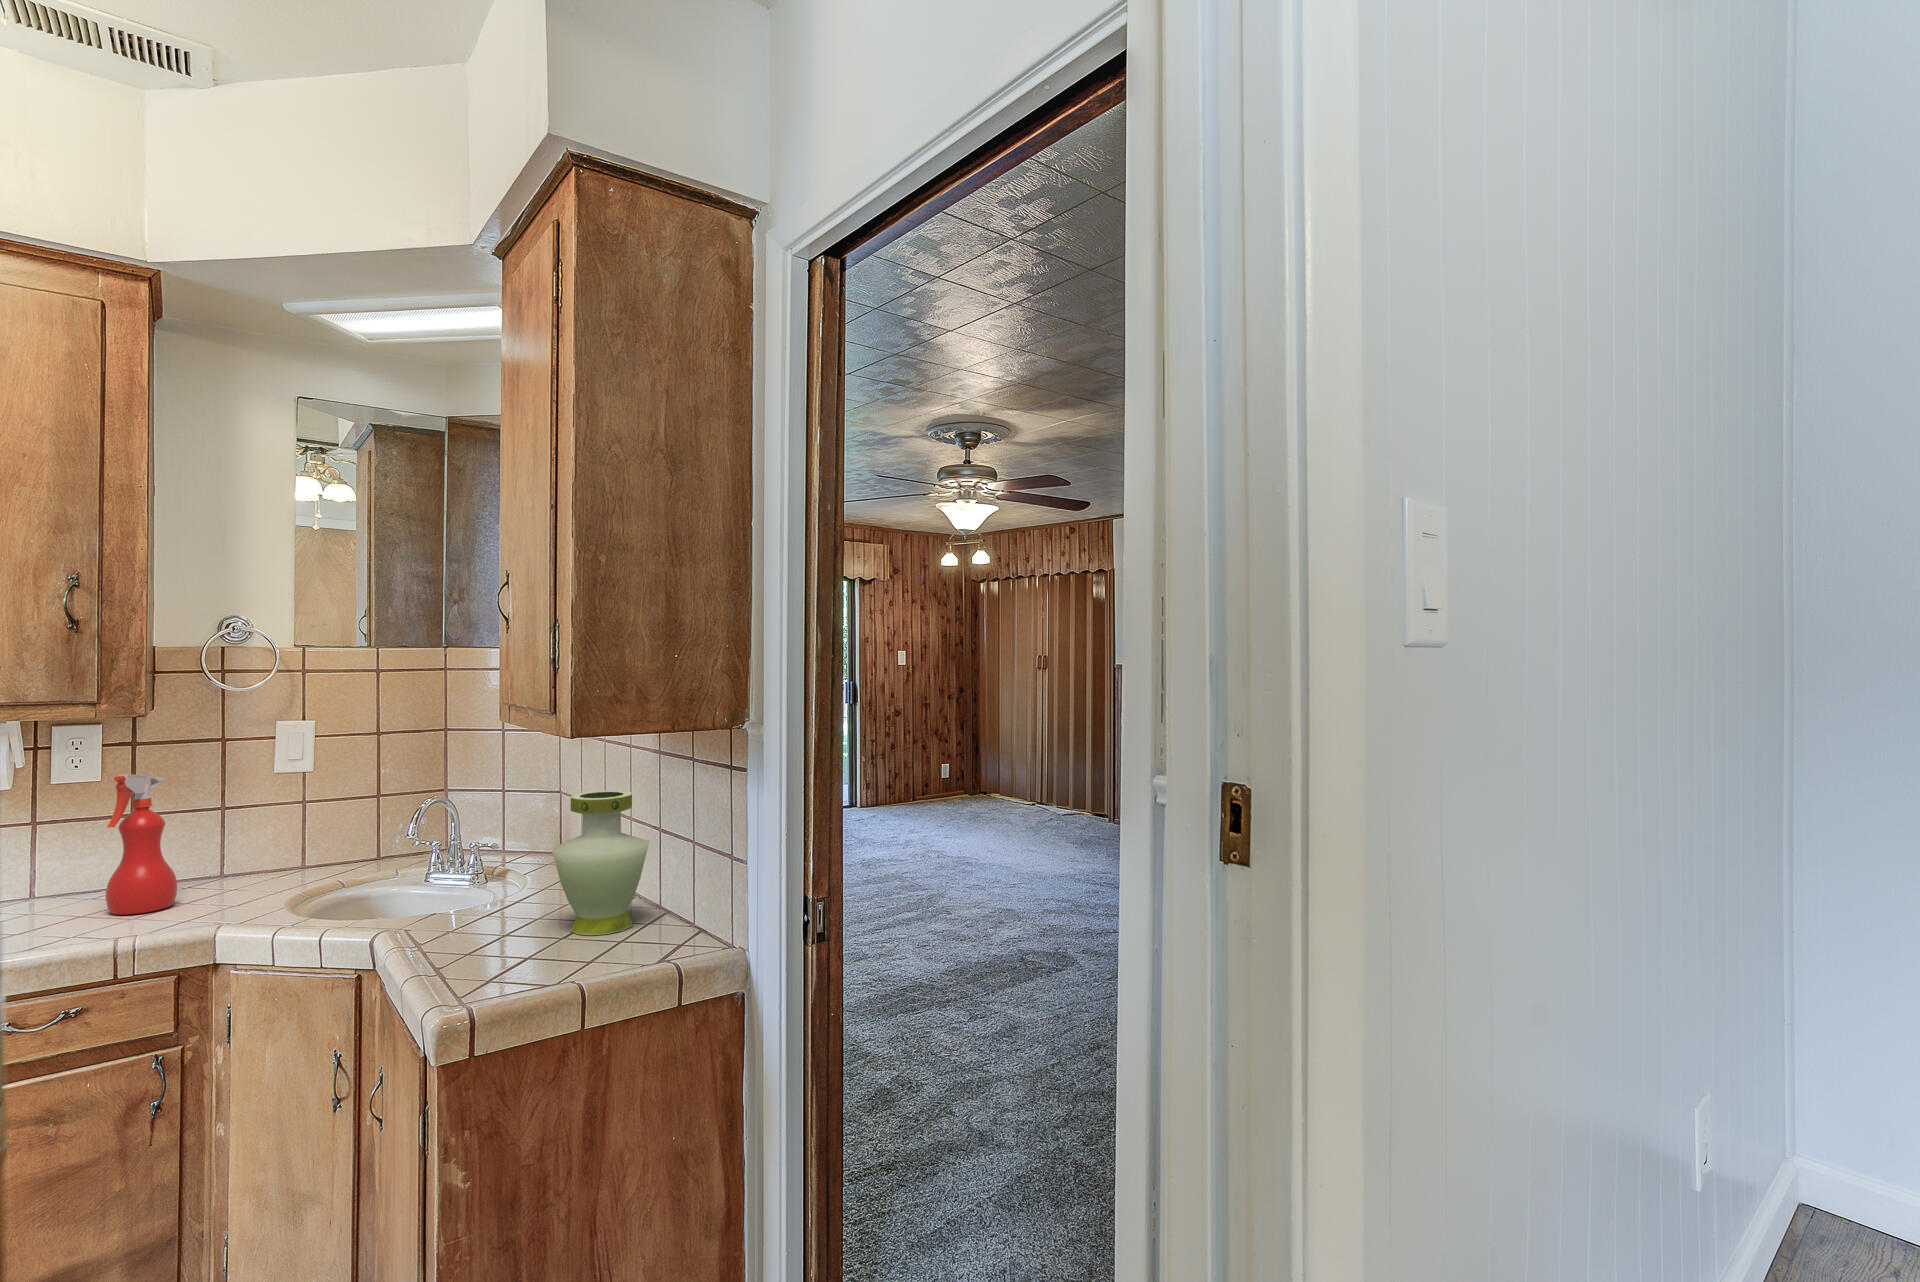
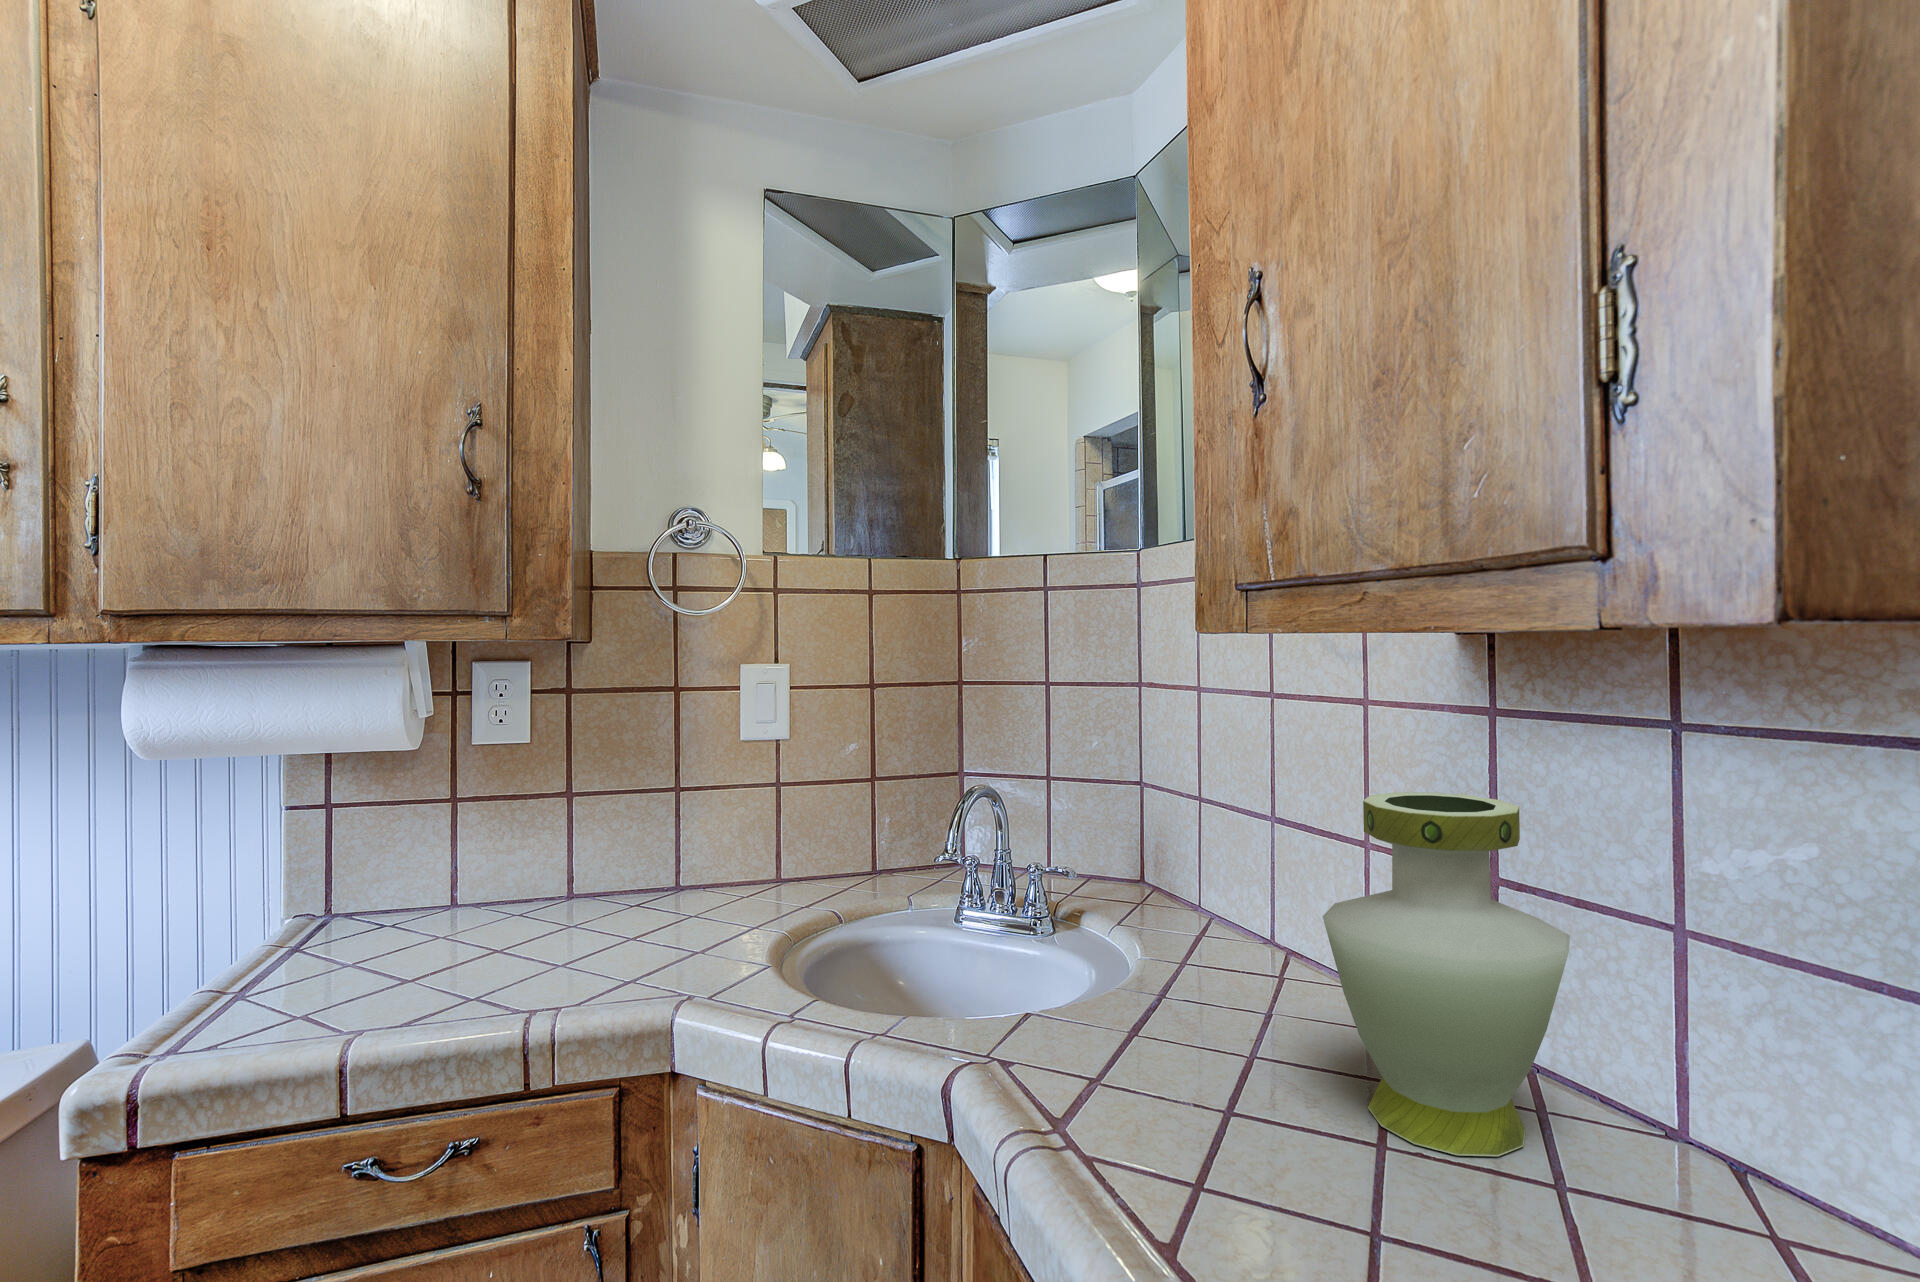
spray bottle: present [106,774,177,915] -> none [525,732,621,956]

